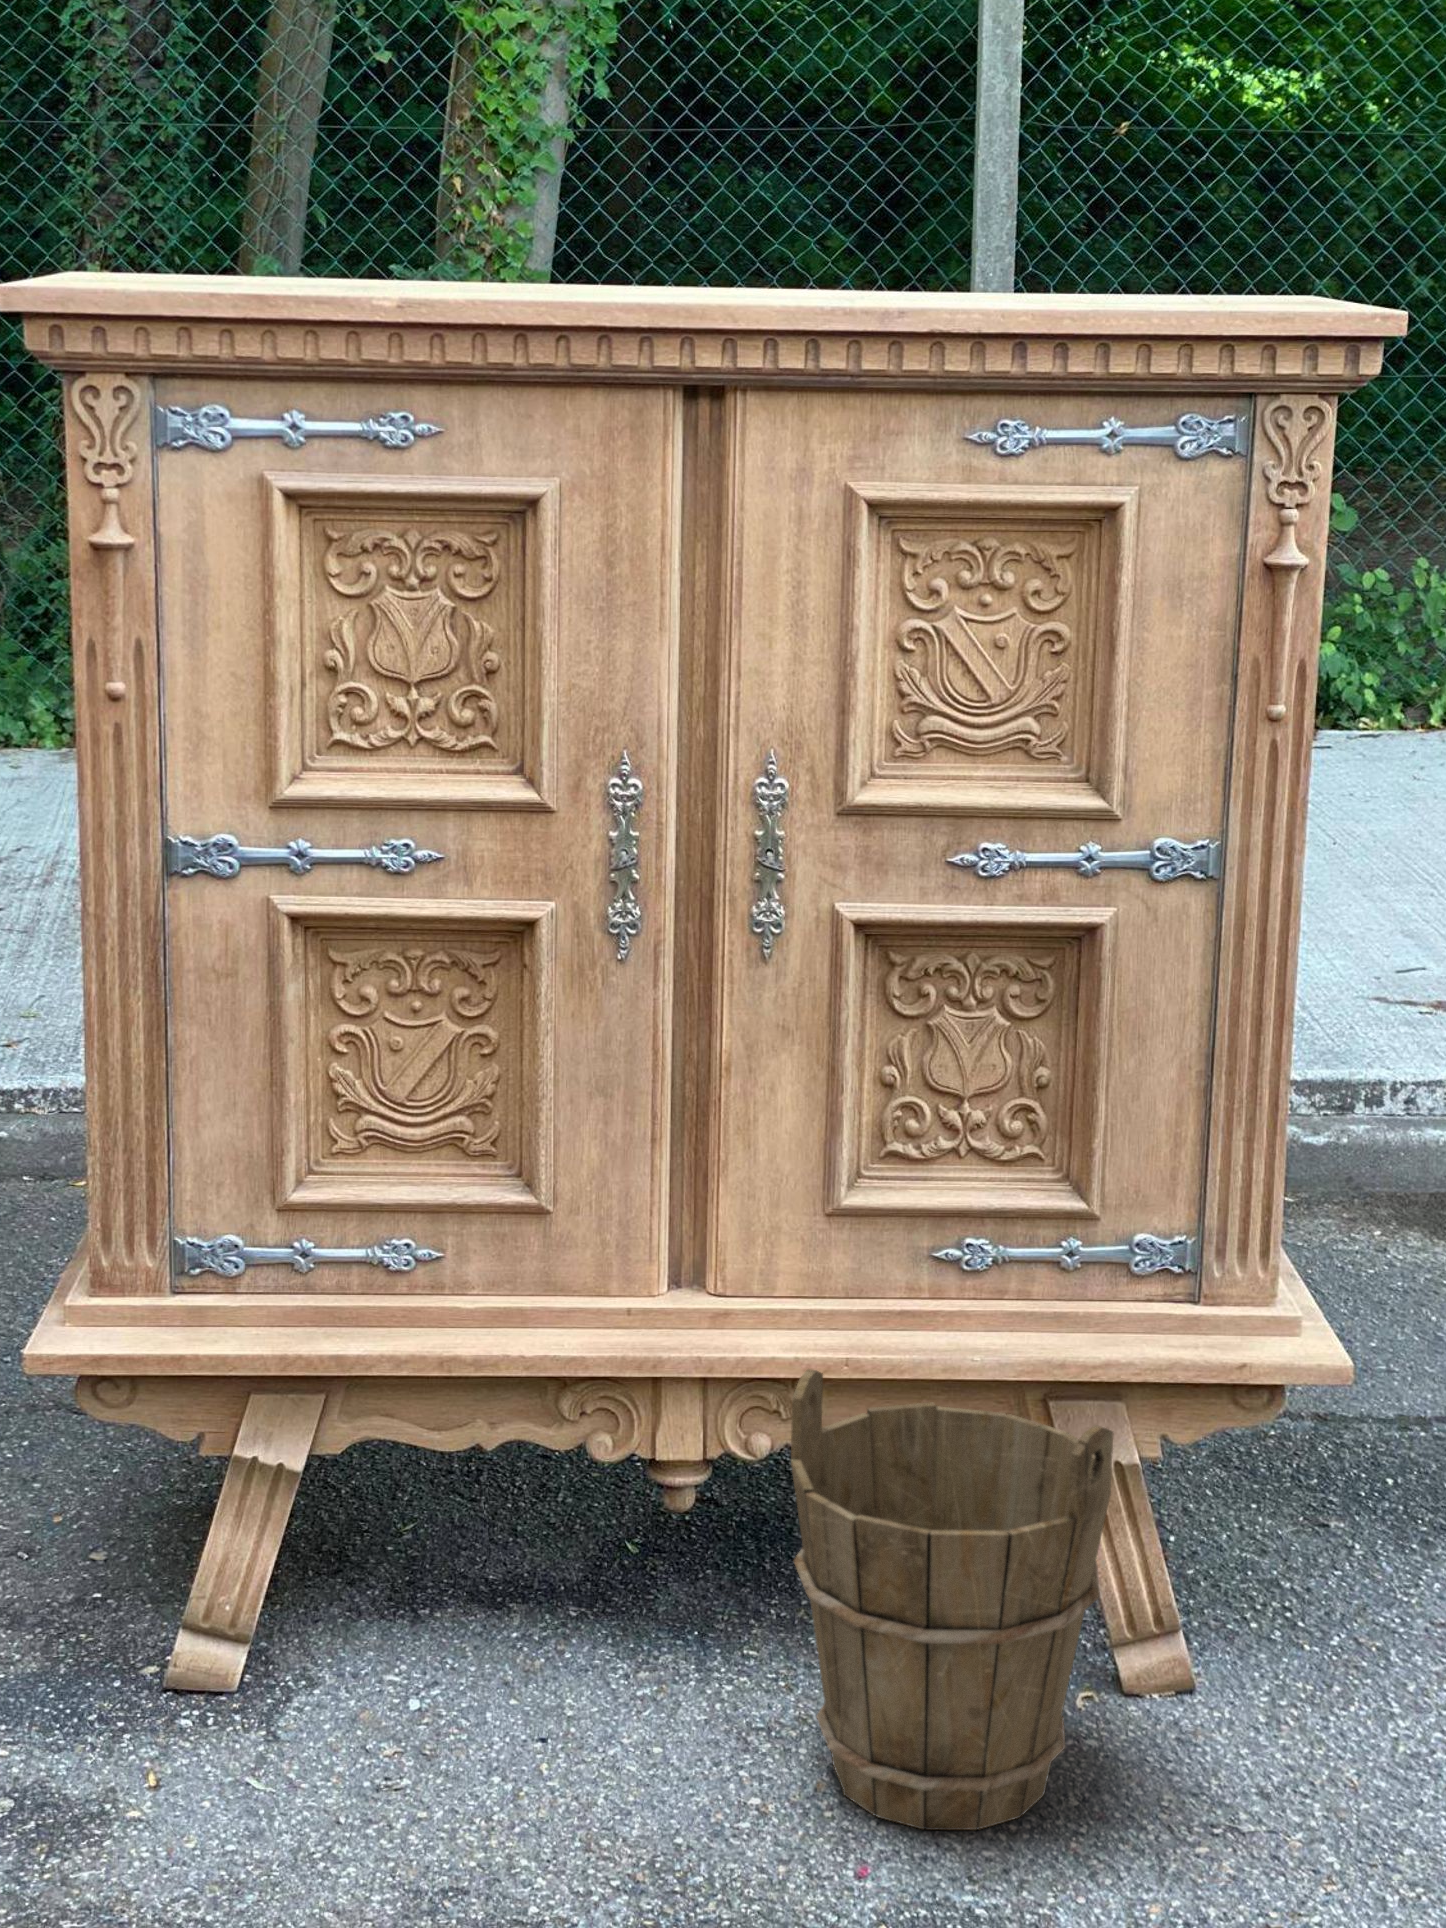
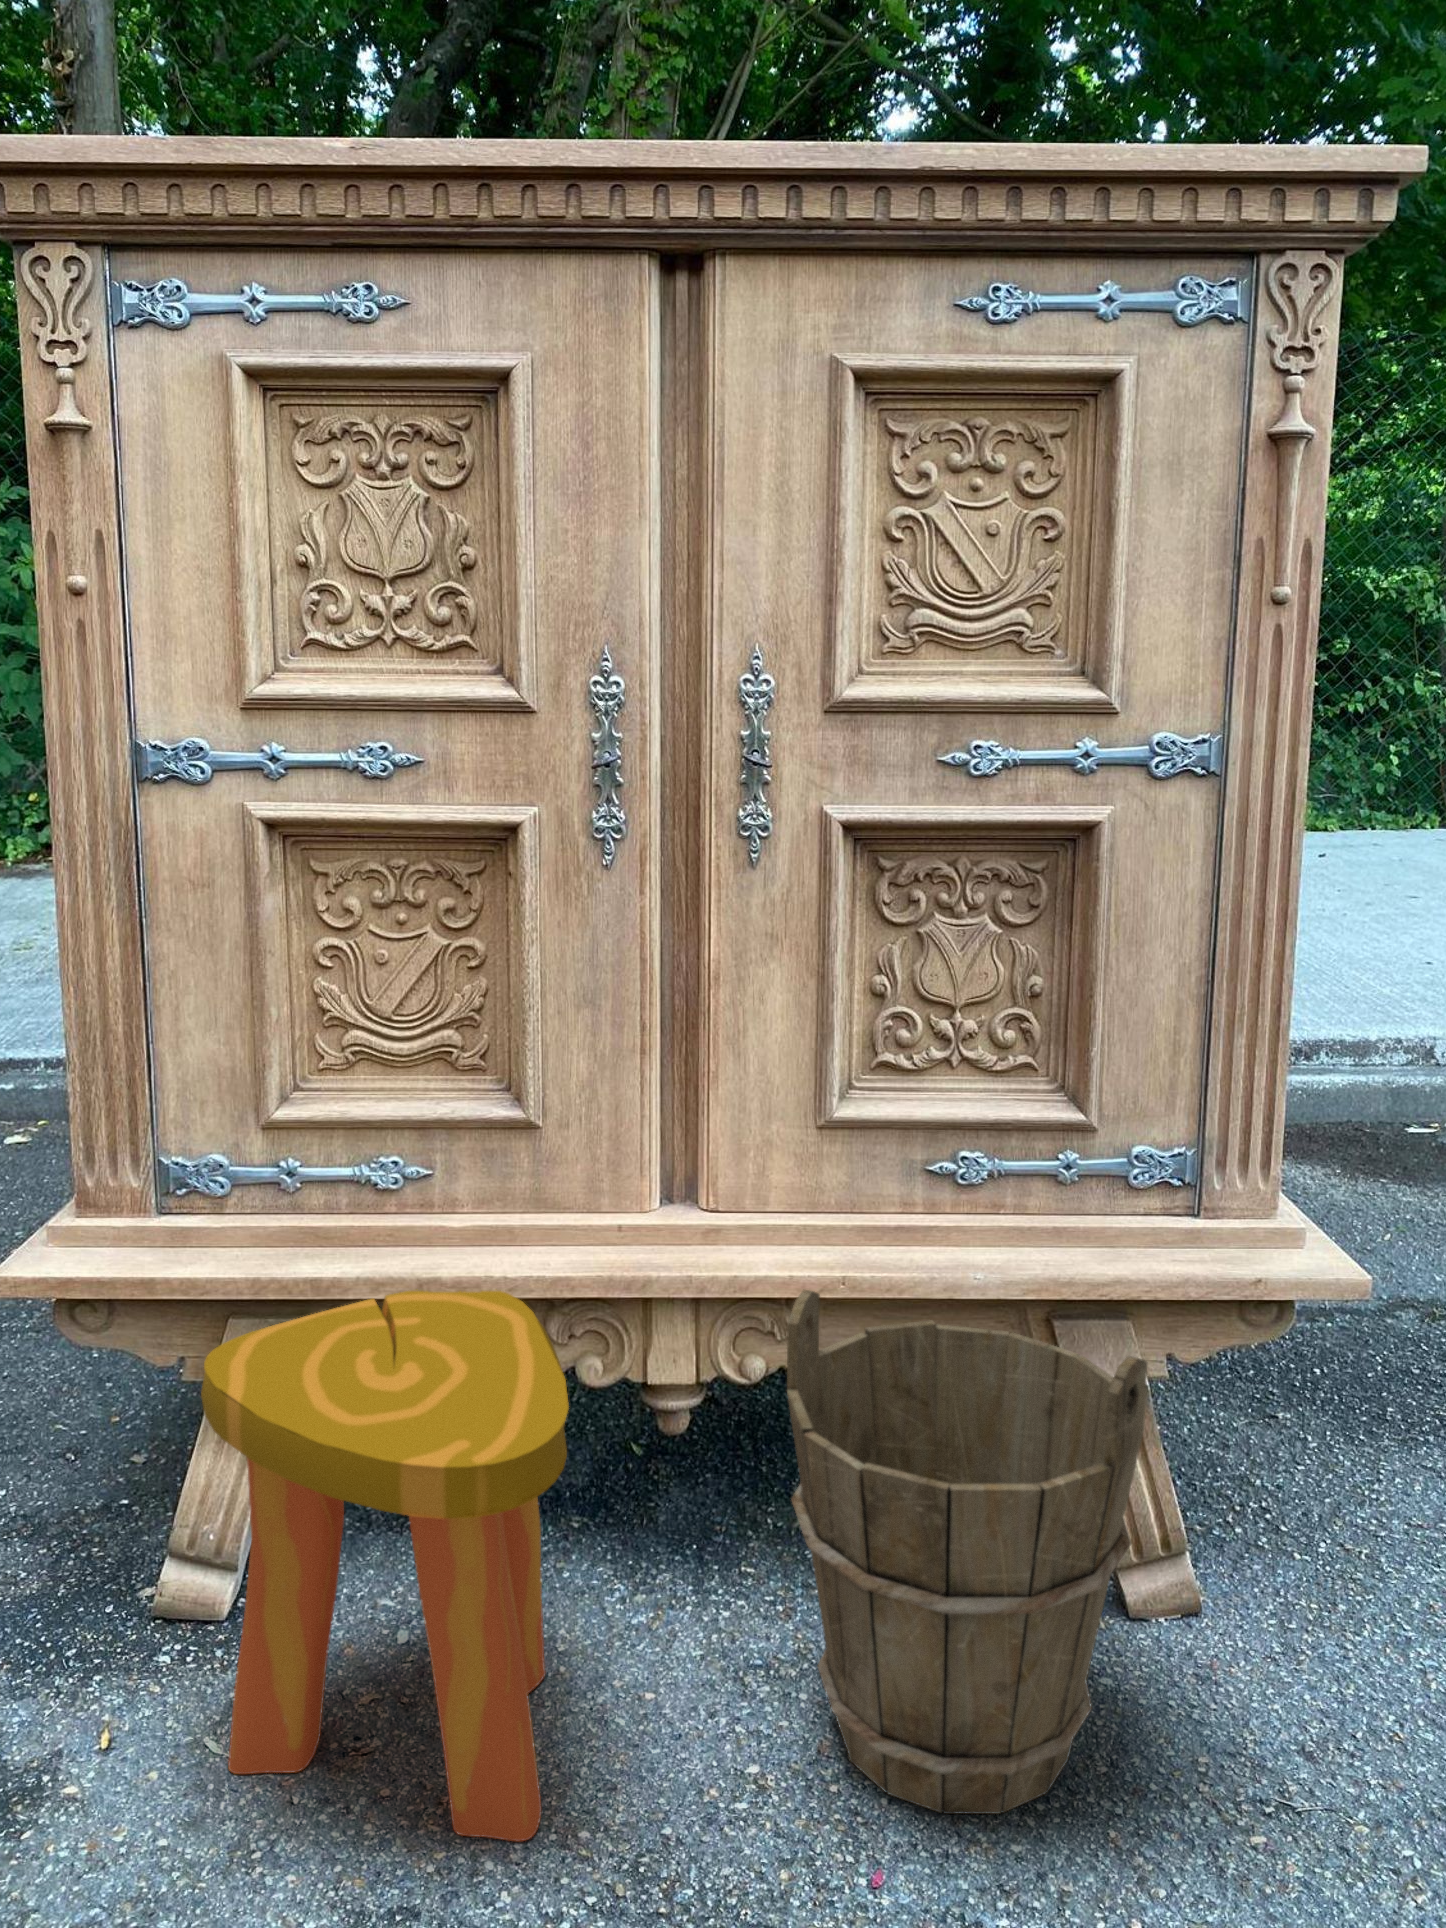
stool: none [254,1366,597,1845] -> present [201,1291,569,1841]

